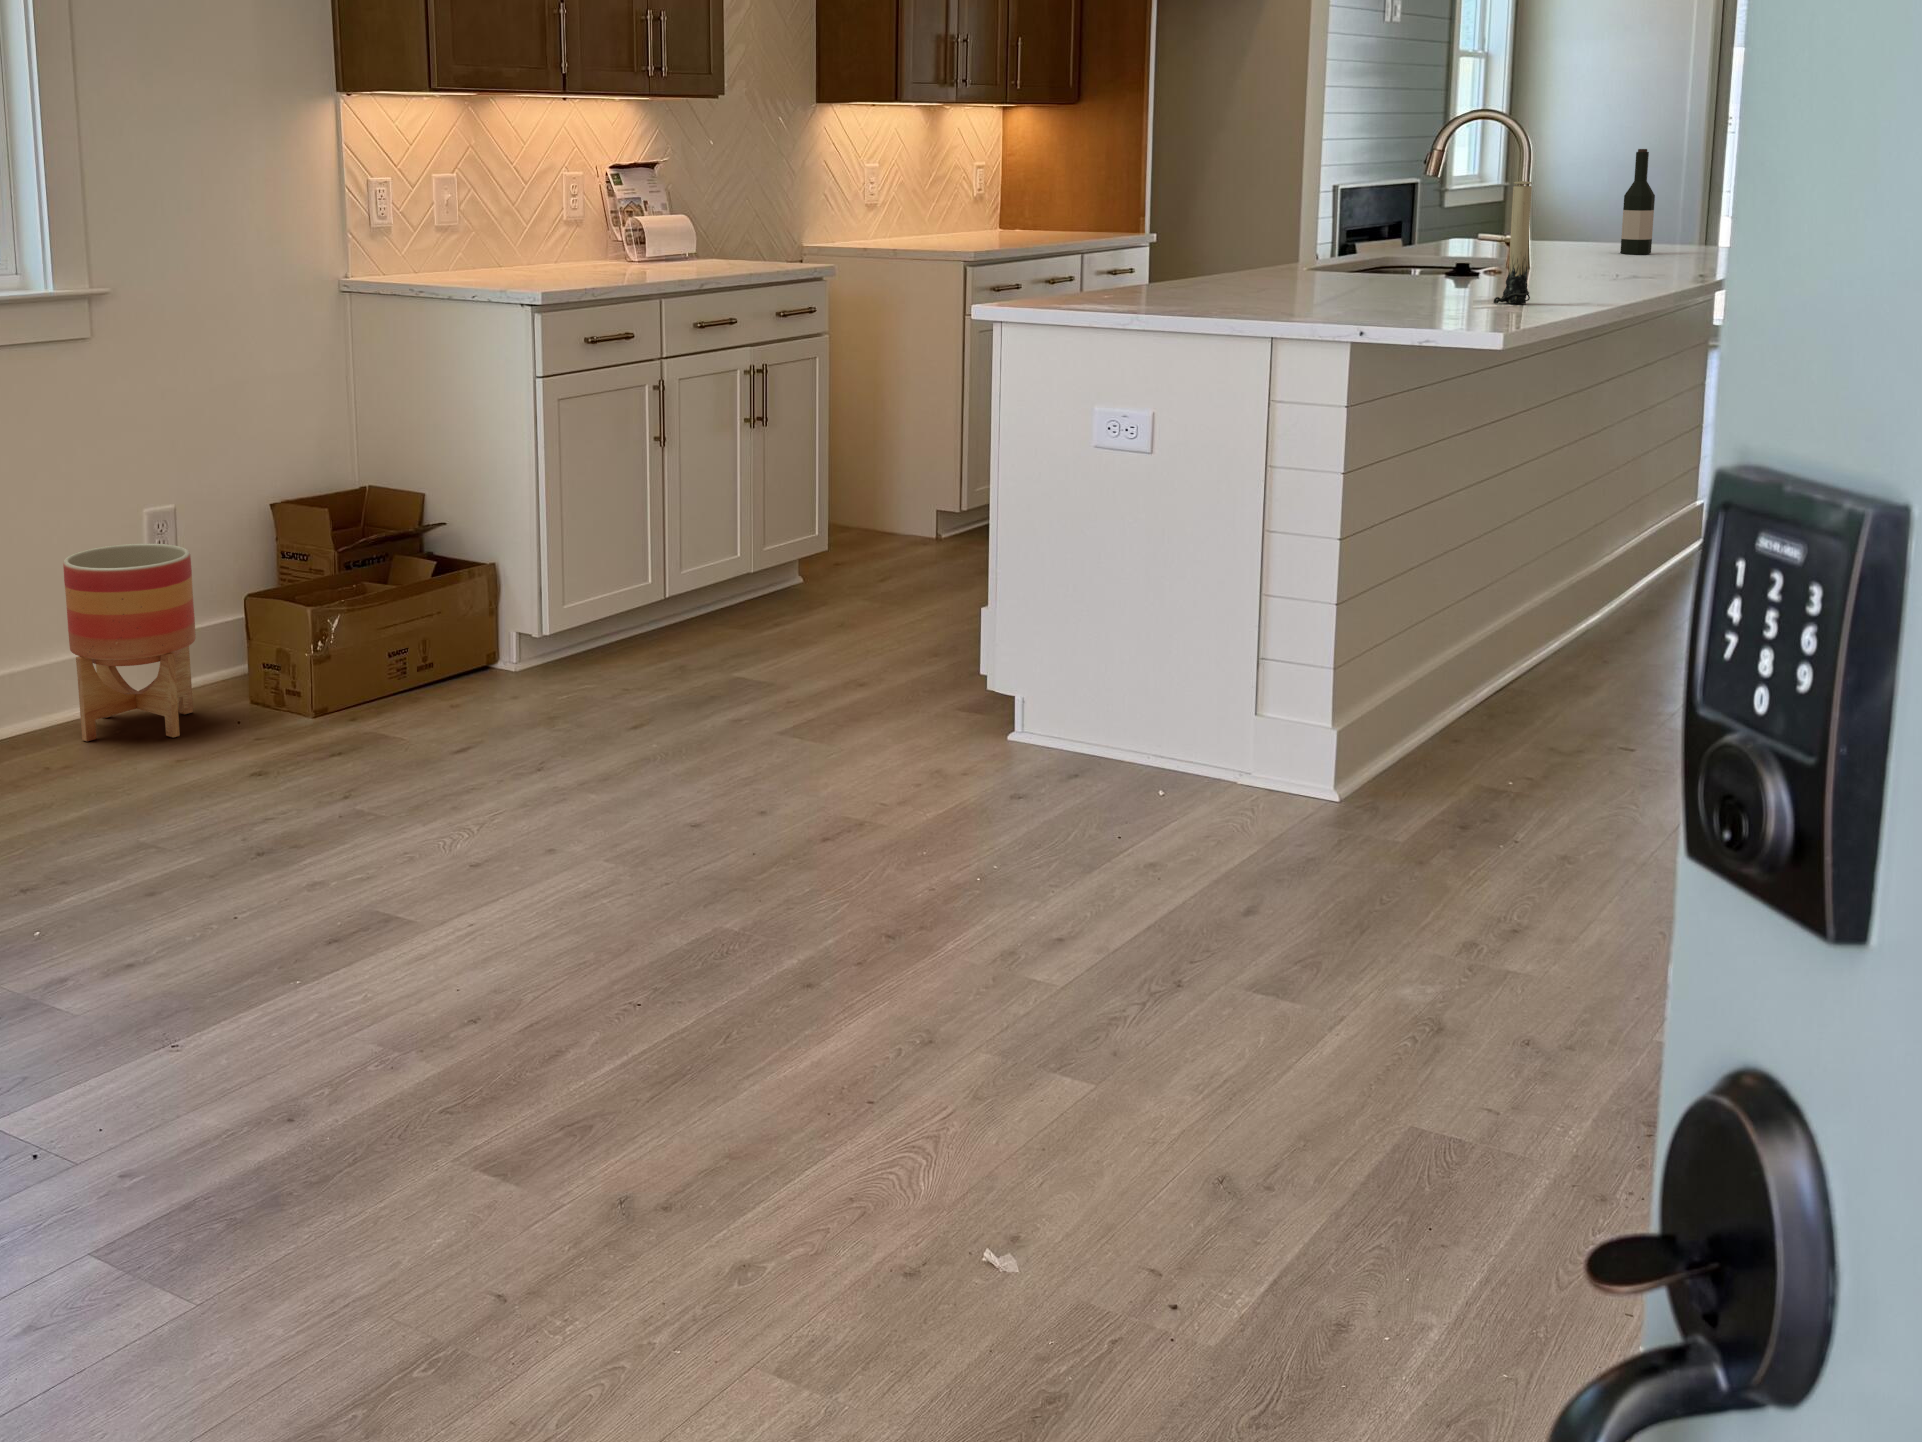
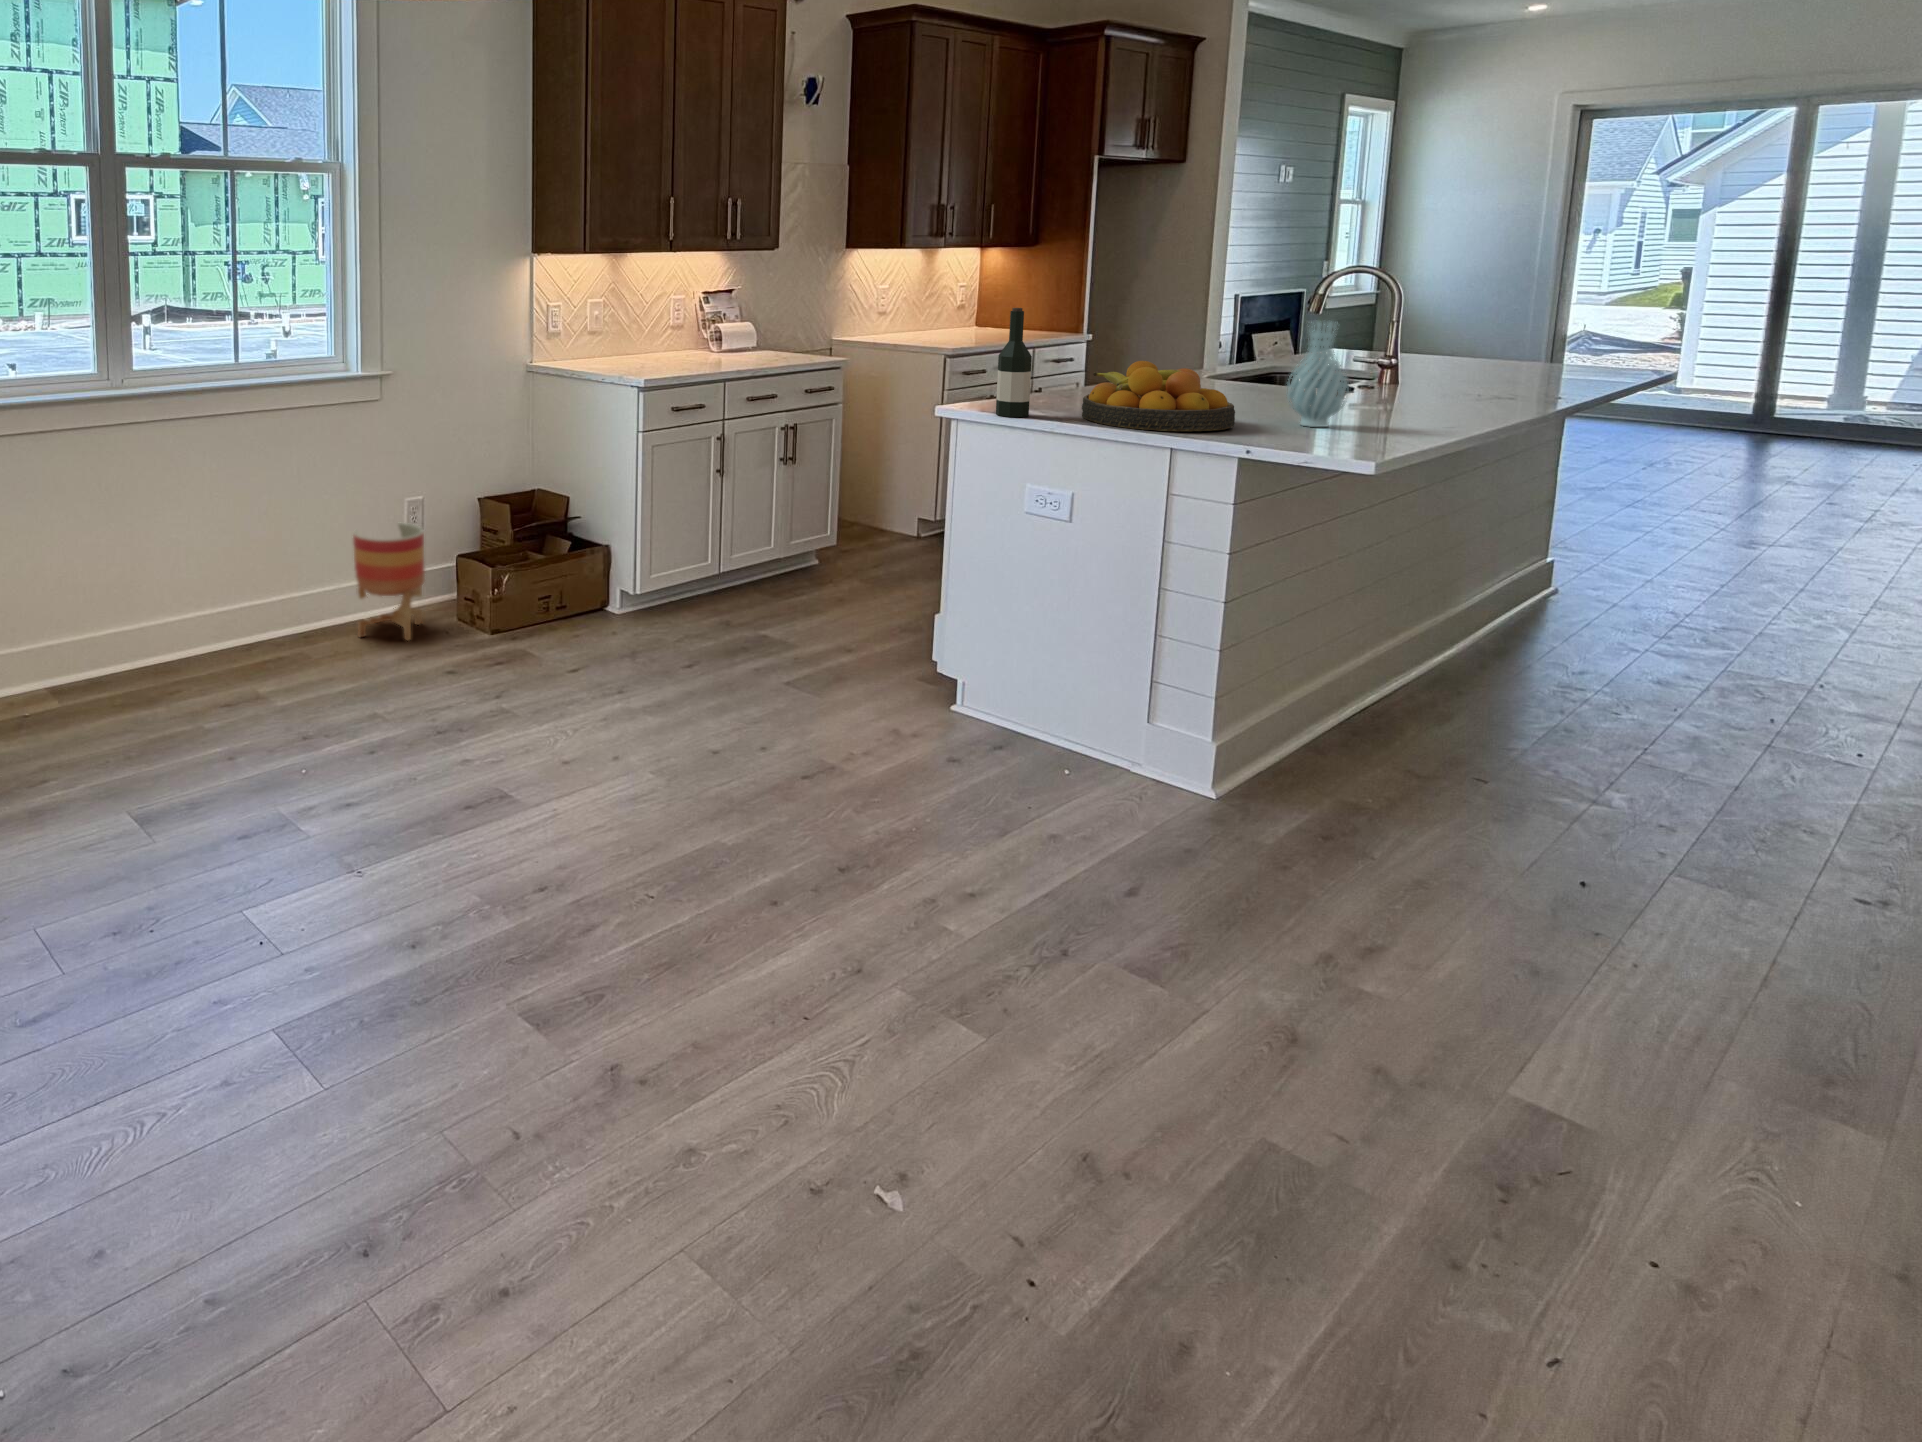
wine bottle: present [1620,149,1655,254] -> present [996,308,1032,417]
vase: none [1402,166,1470,308] -> present [1287,321,1349,427]
candle: present [1493,181,1532,304] -> none [1370,330,1409,424]
fruit bowl: none [1165,227,1346,317] -> present [1082,361,1235,431]

